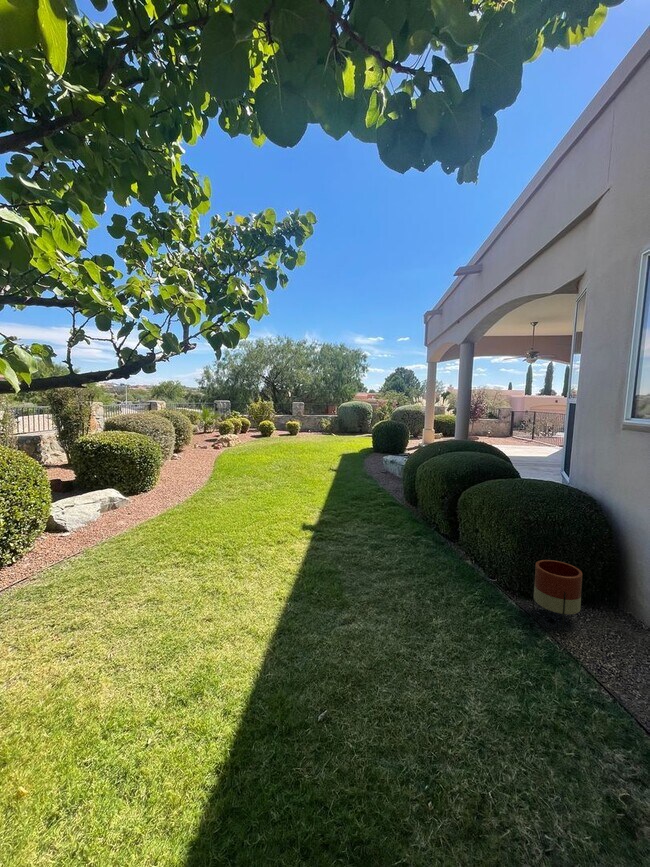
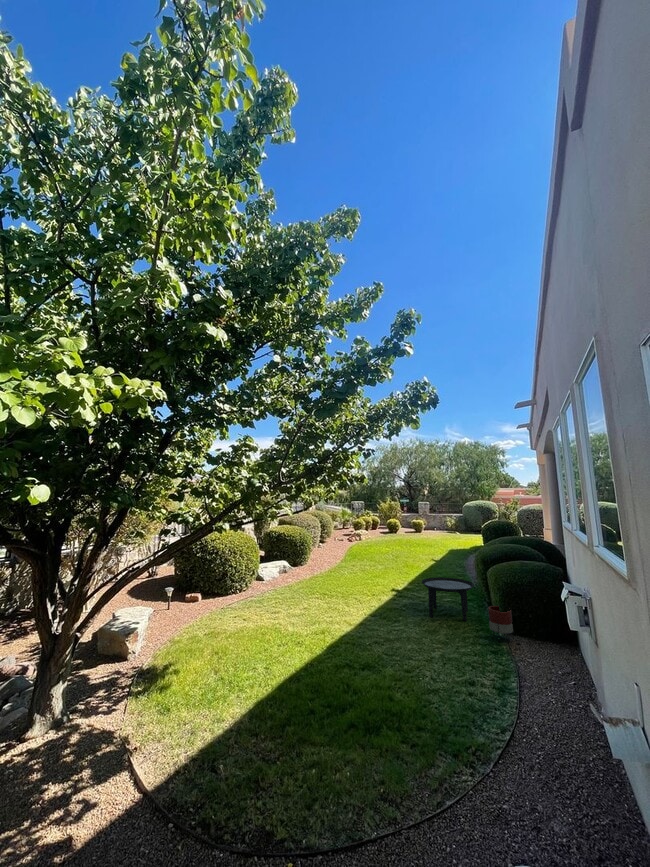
round table: none [380,505,471,580] -> present [422,577,474,621]

